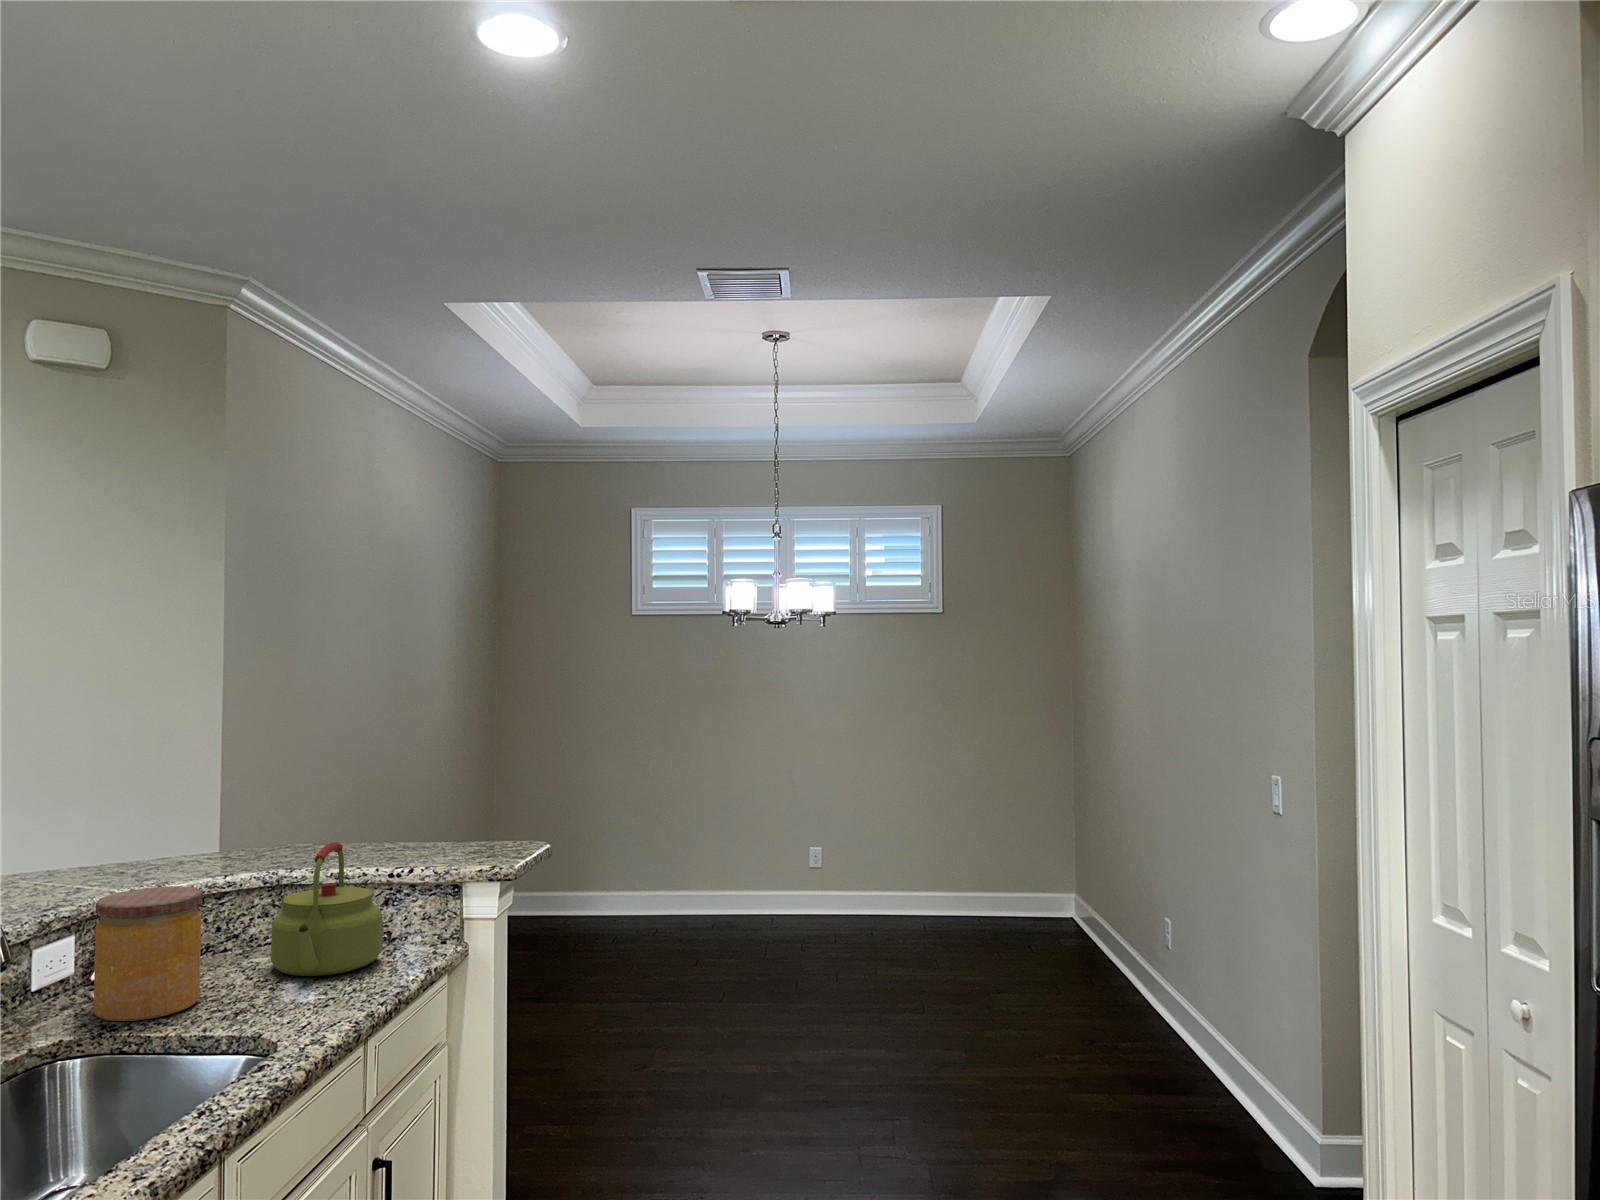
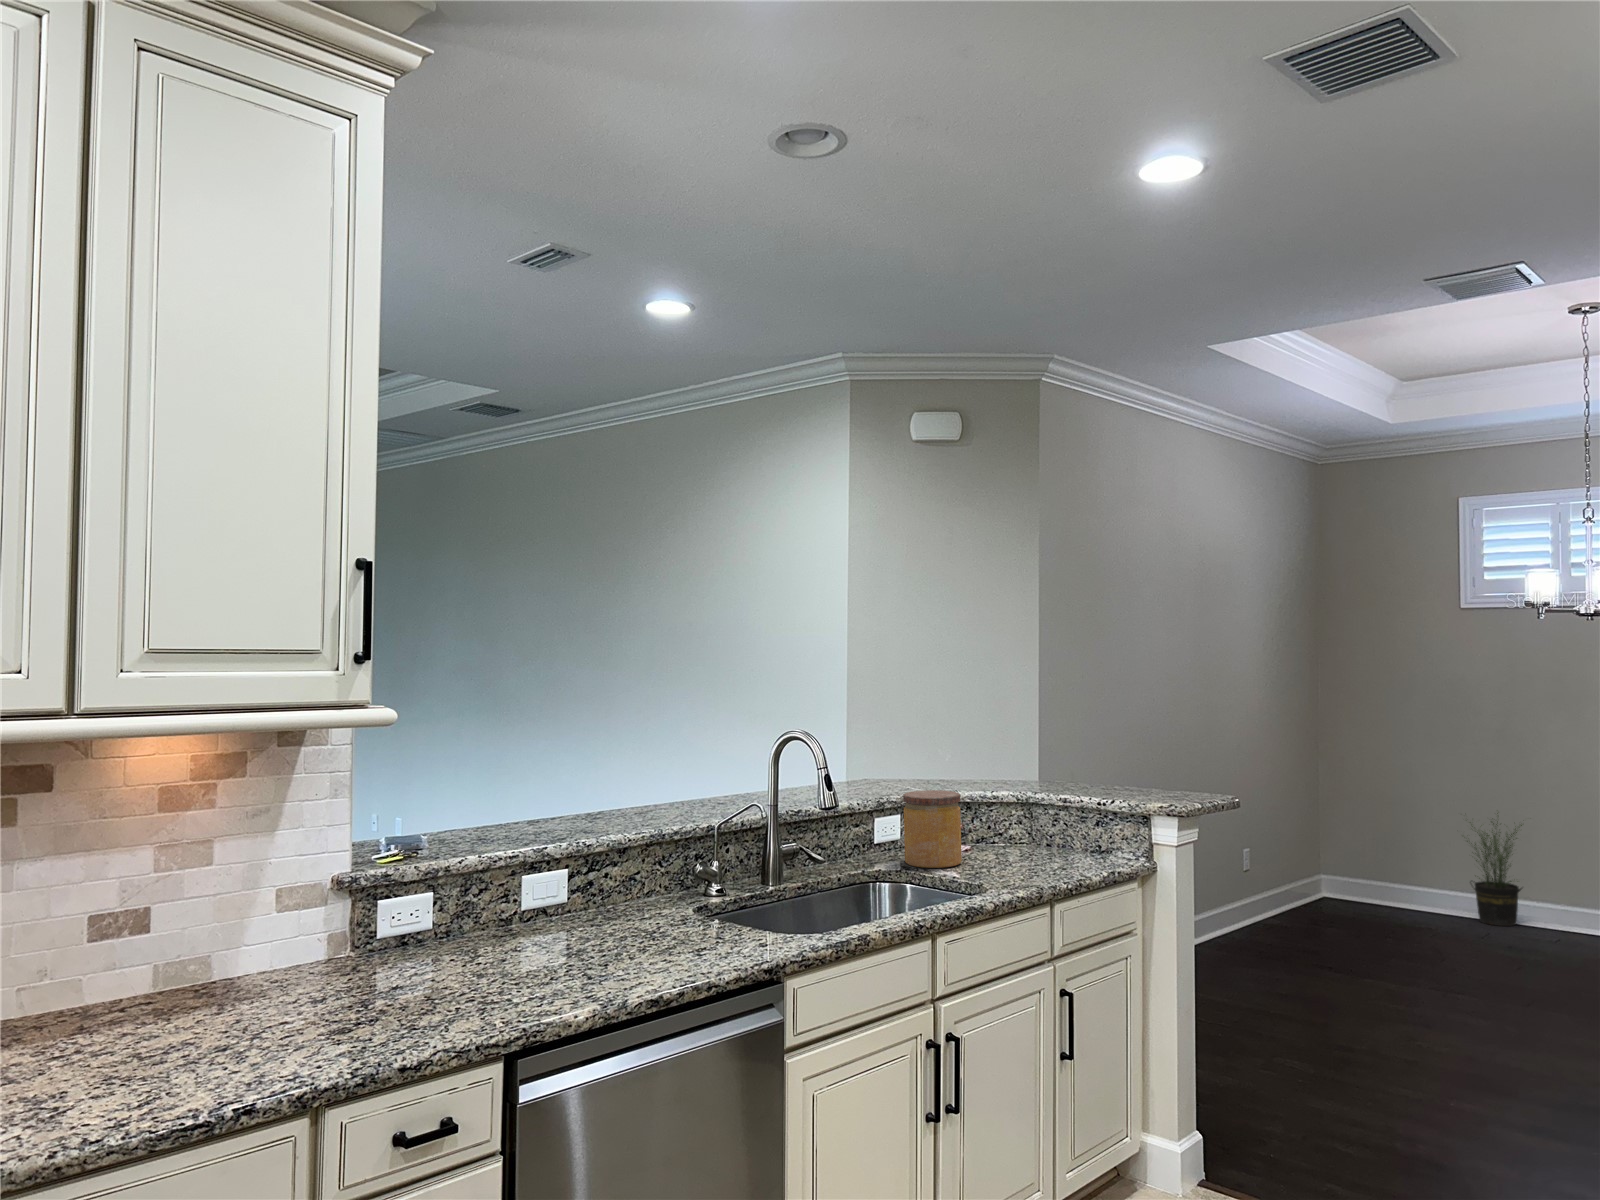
potted plant: none [602,820,668,928] -> present [1467,813,1522,926]
kettle: present [271,842,383,976] -> none [1011,774,1085,864]

